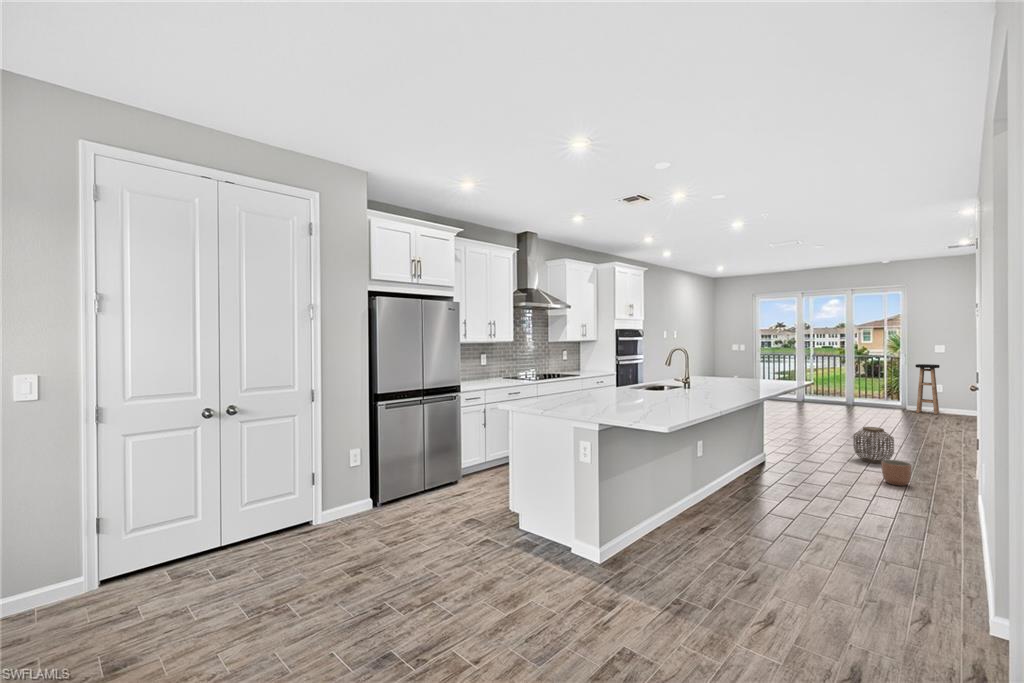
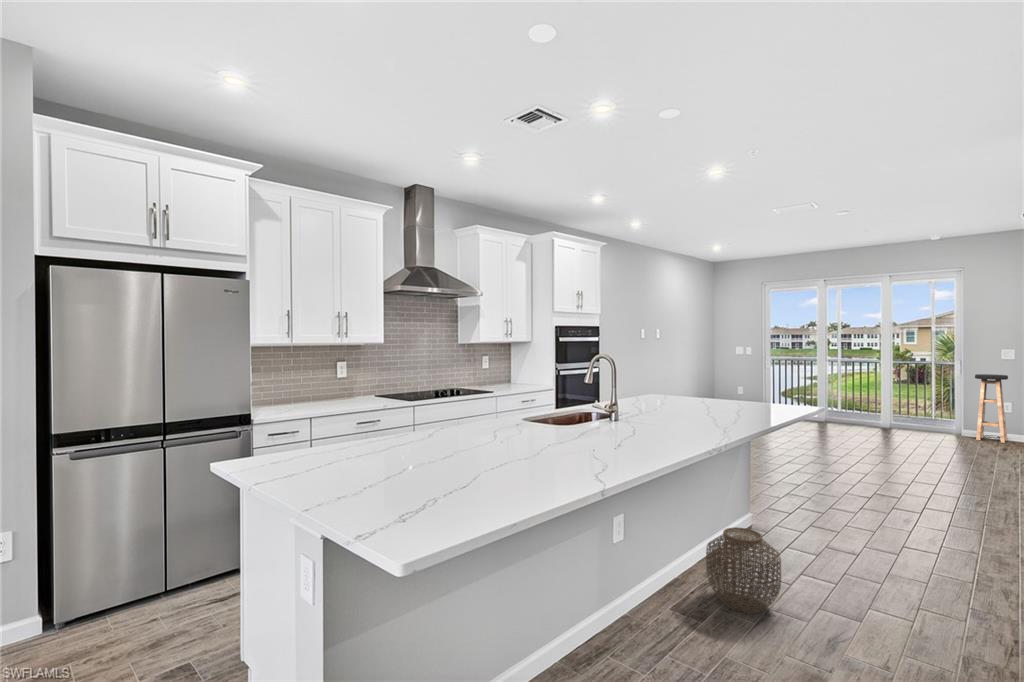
woven basket: present [853,427,894,464] -> present [706,527,781,613]
planter: present [881,460,912,486] -> none [929,537,980,585]

